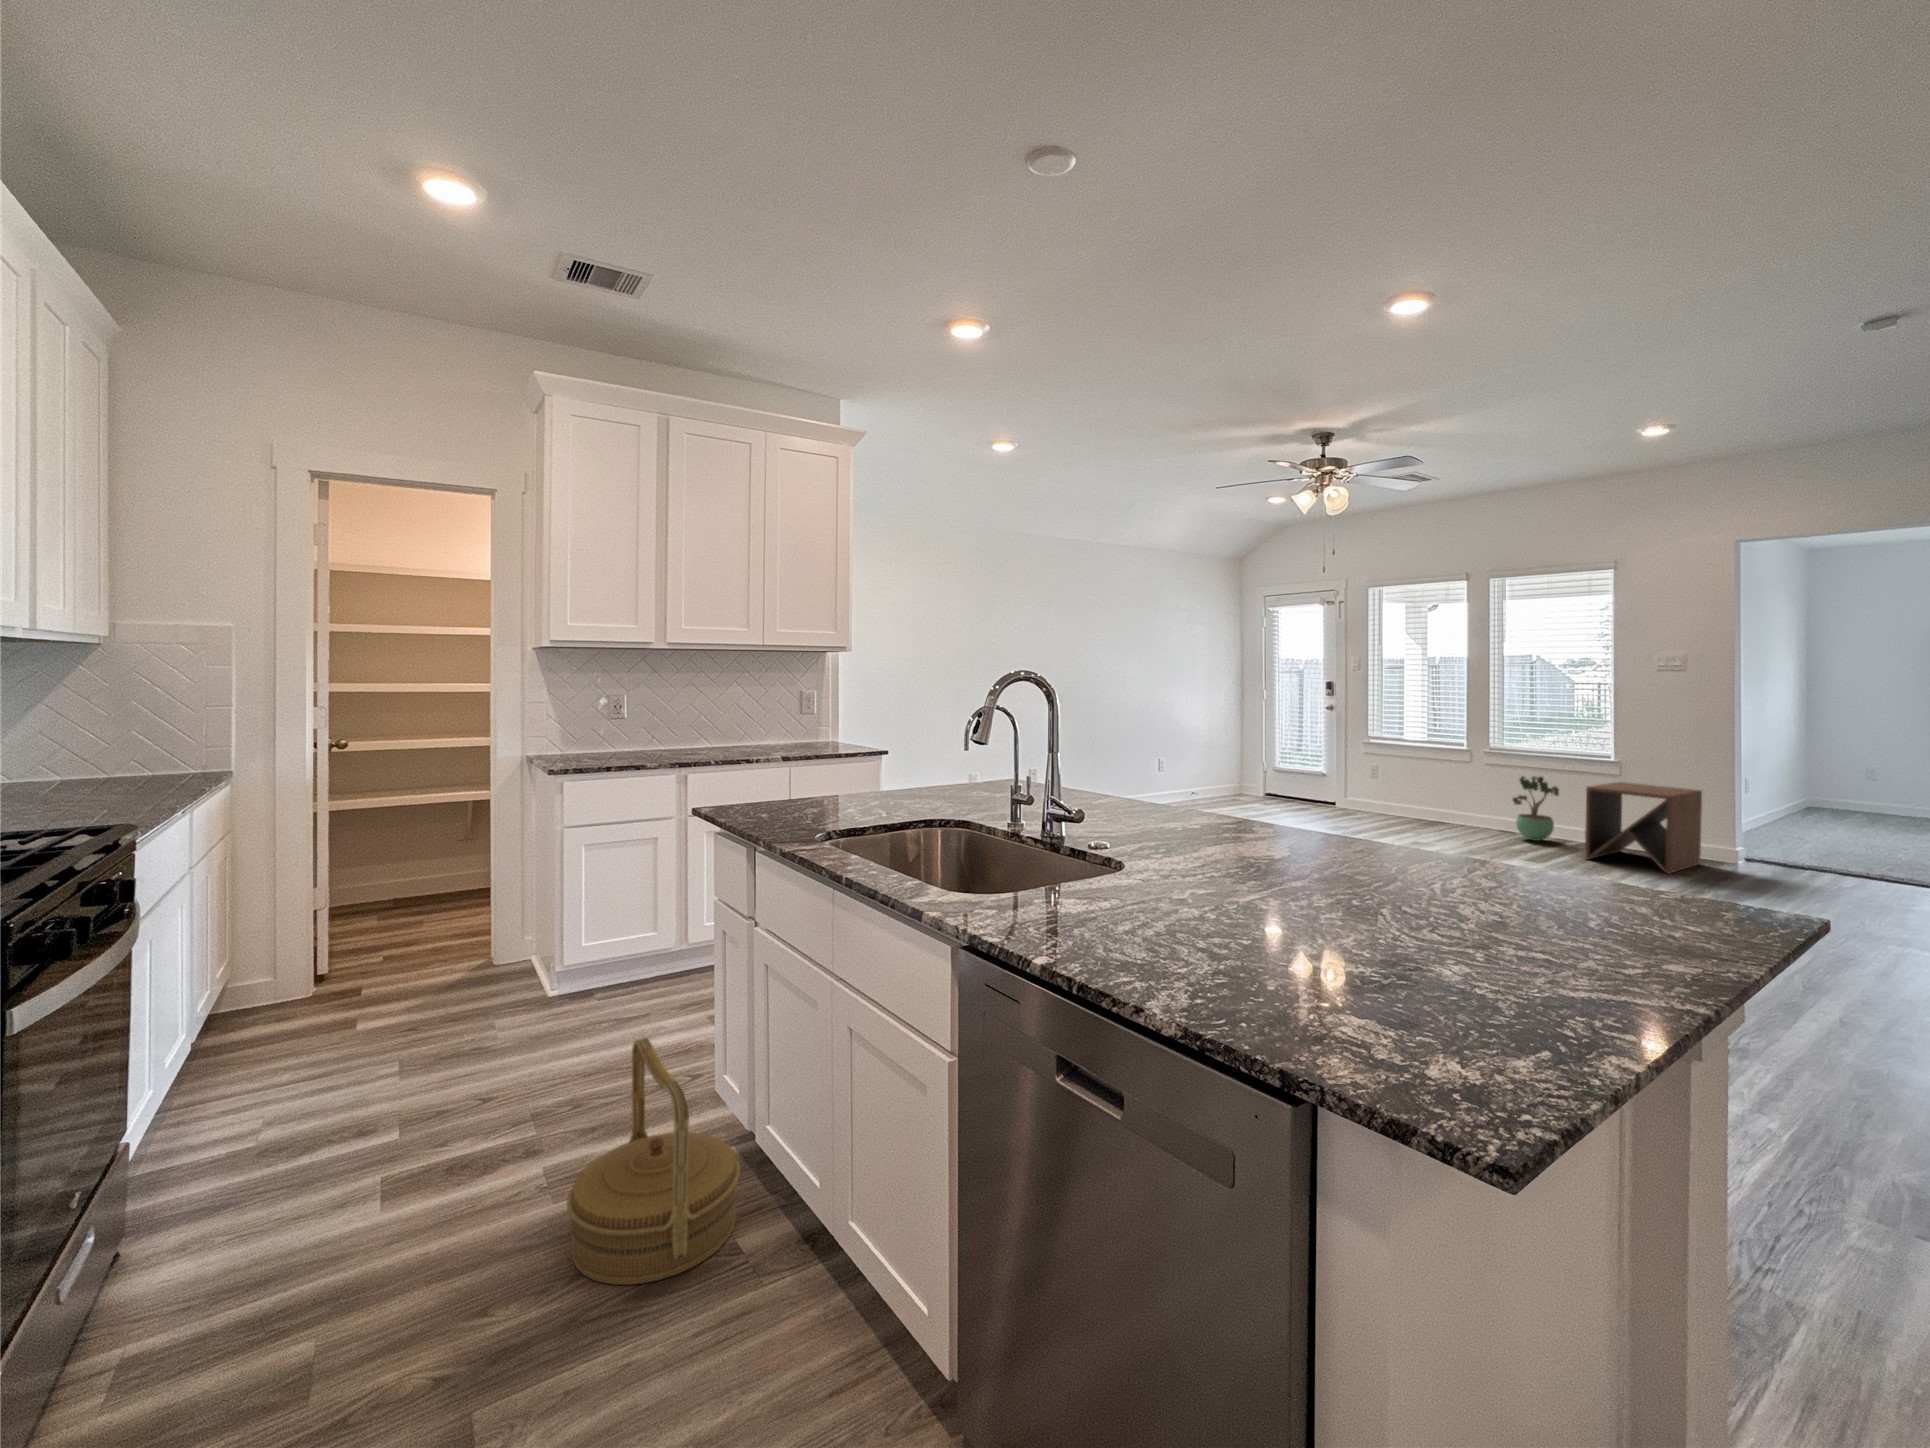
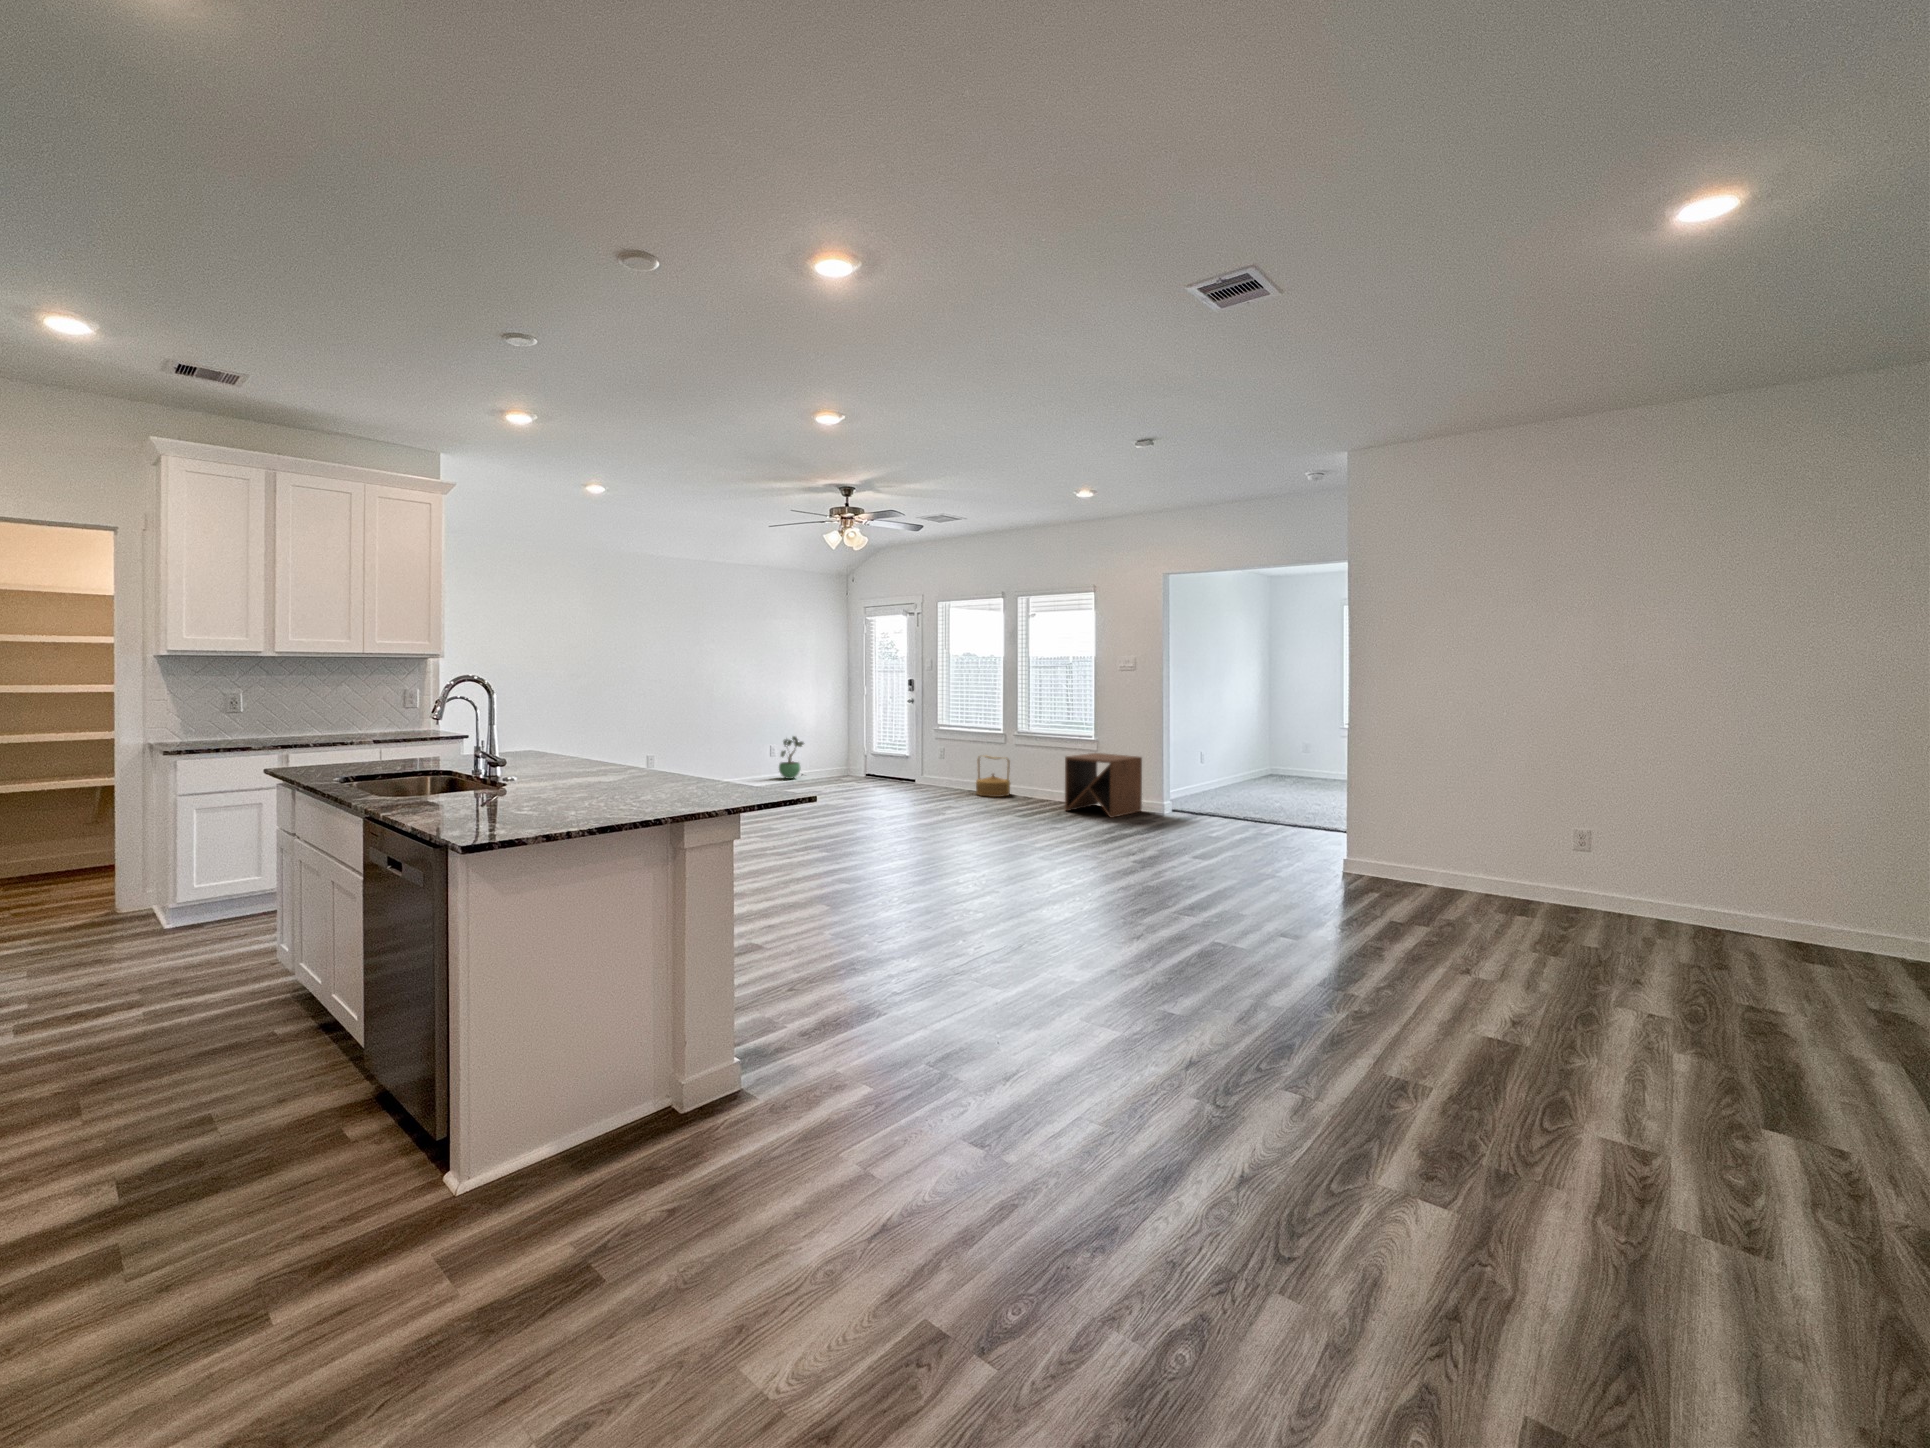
potted plant: present [1513,776,1559,841] -> present [779,736,804,779]
woven basket: present [567,1038,740,1285] -> present [976,756,1010,797]

